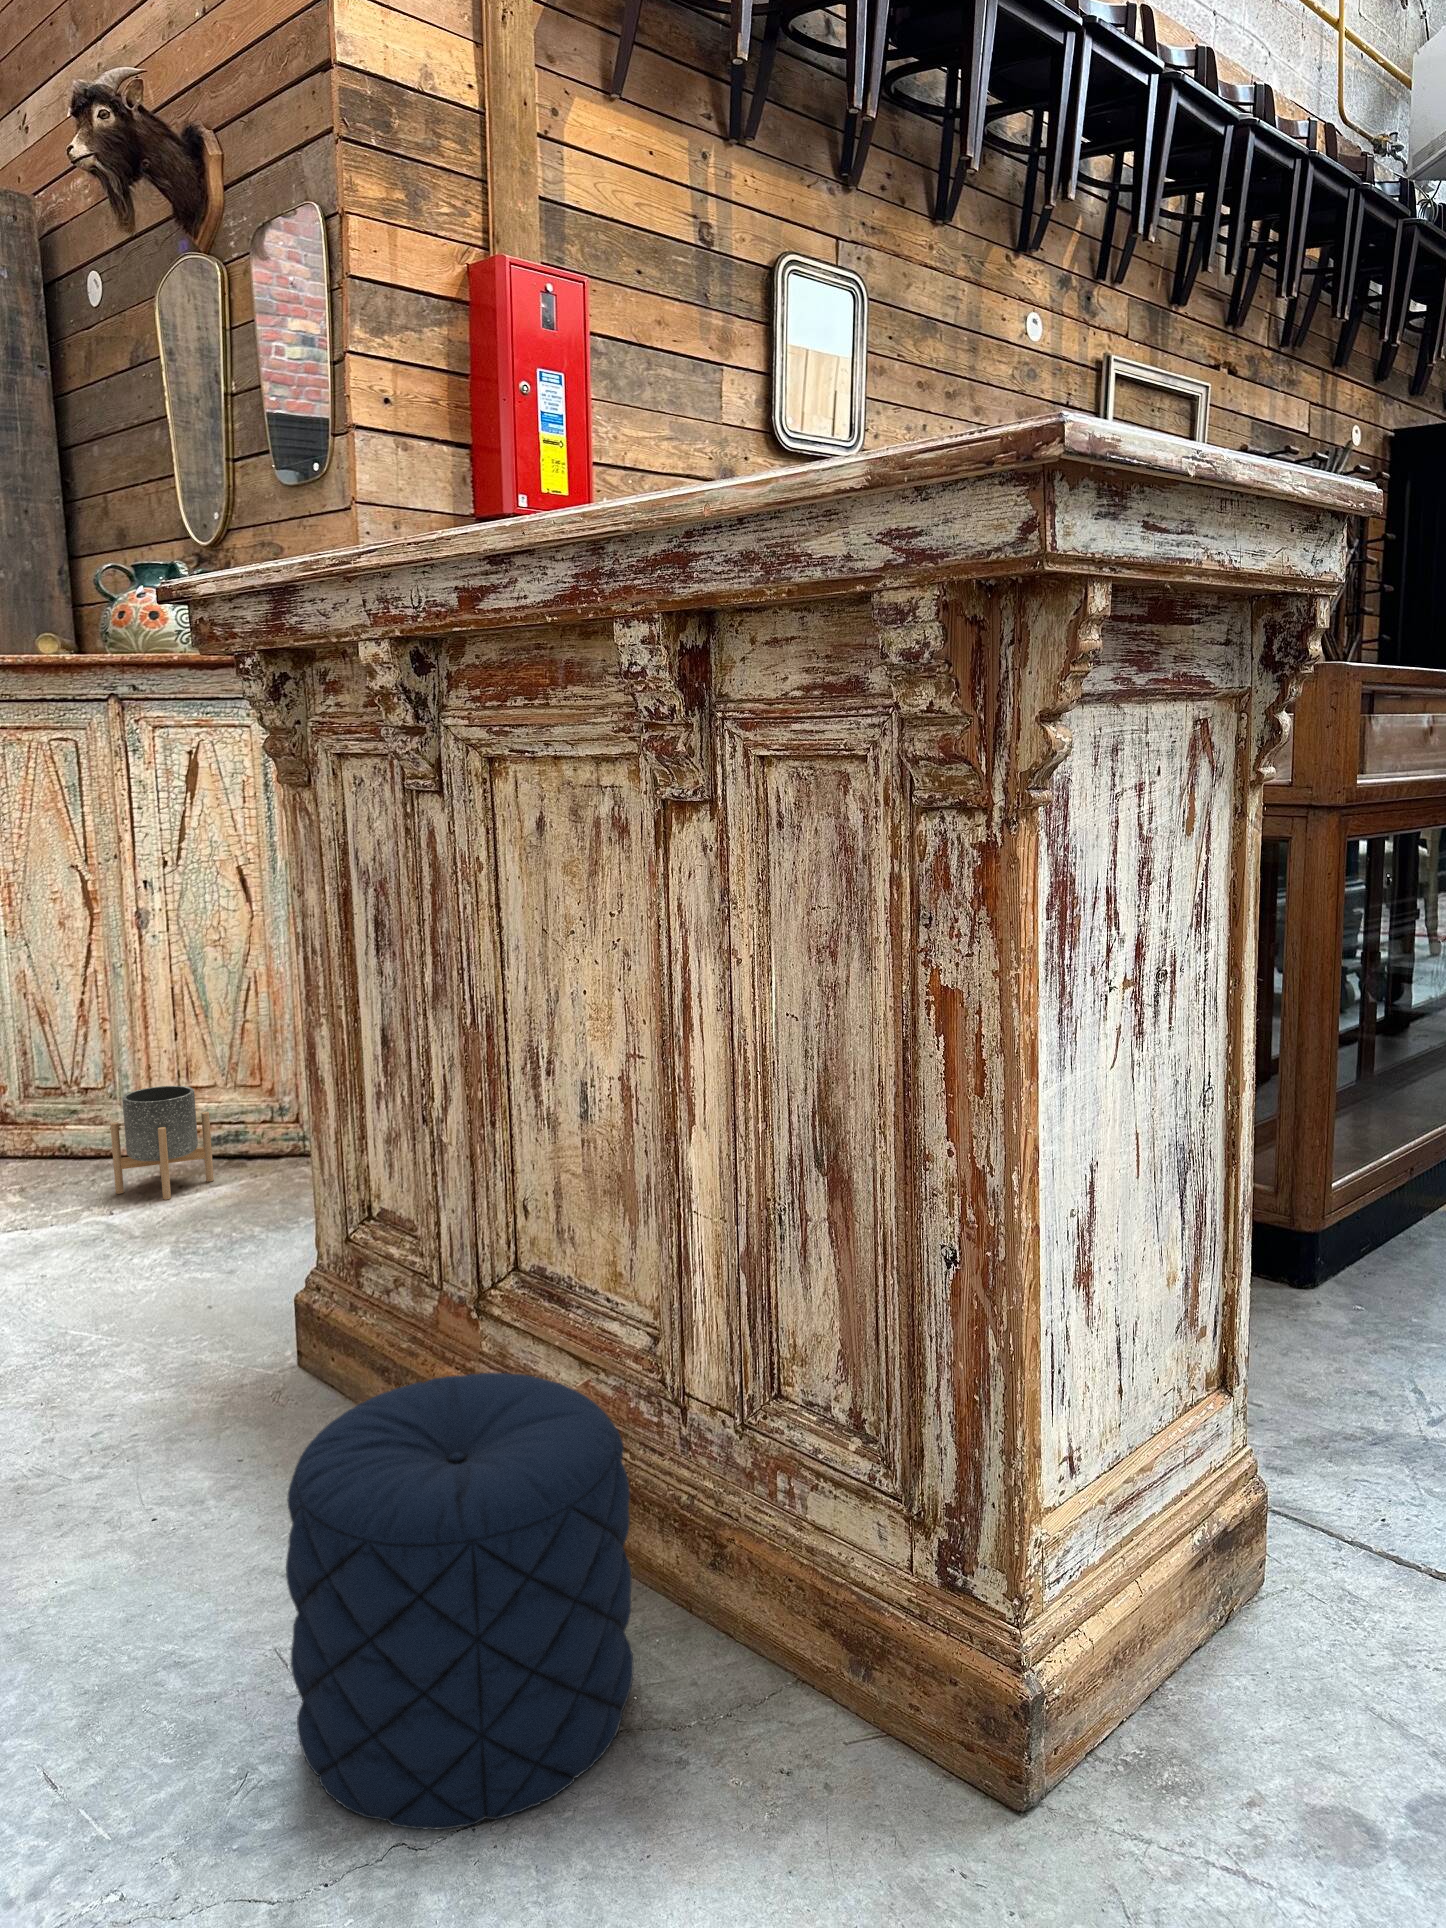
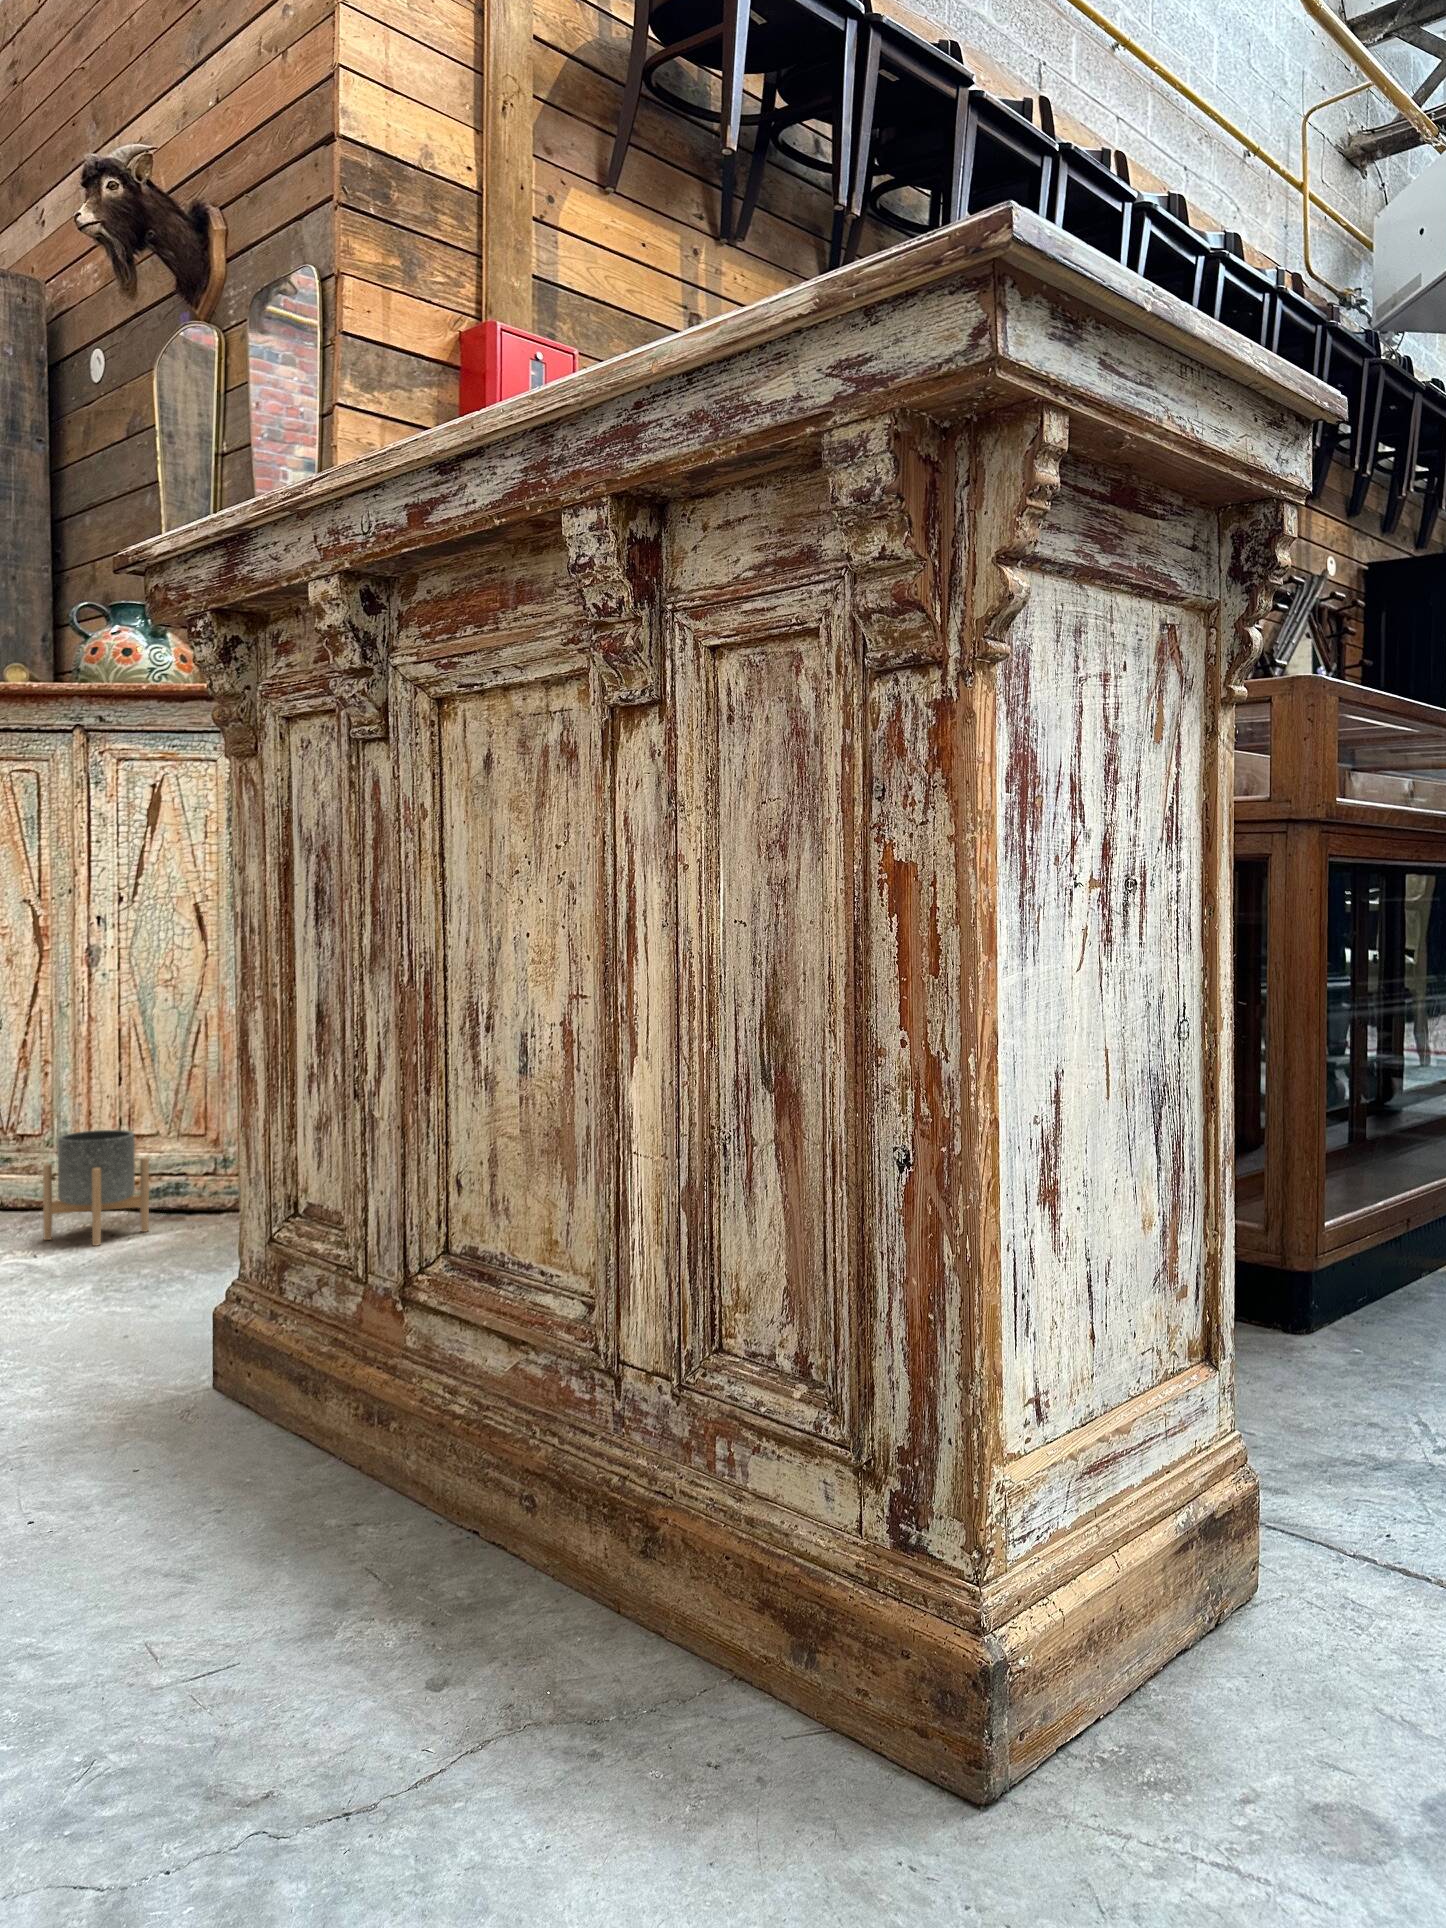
pouf: present [286,1373,633,1830] -> none [149,1320,544,1815]

